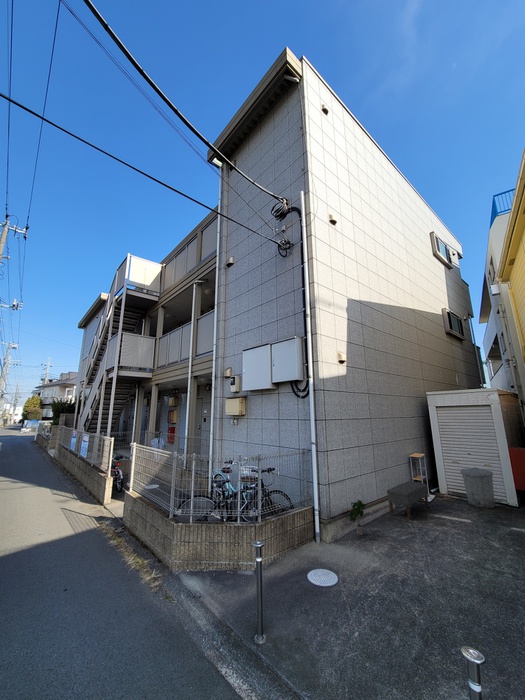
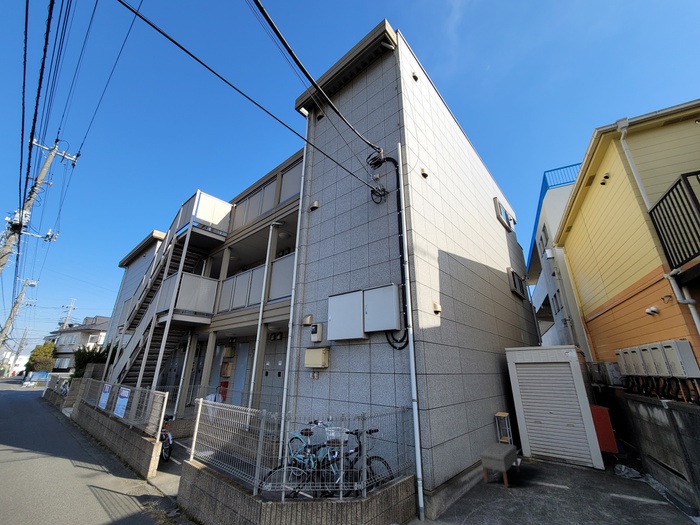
trash can: present [460,467,495,508] -> none [545,426,583,471]
potted plant: present [349,500,365,535] -> none [451,466,467,509]

